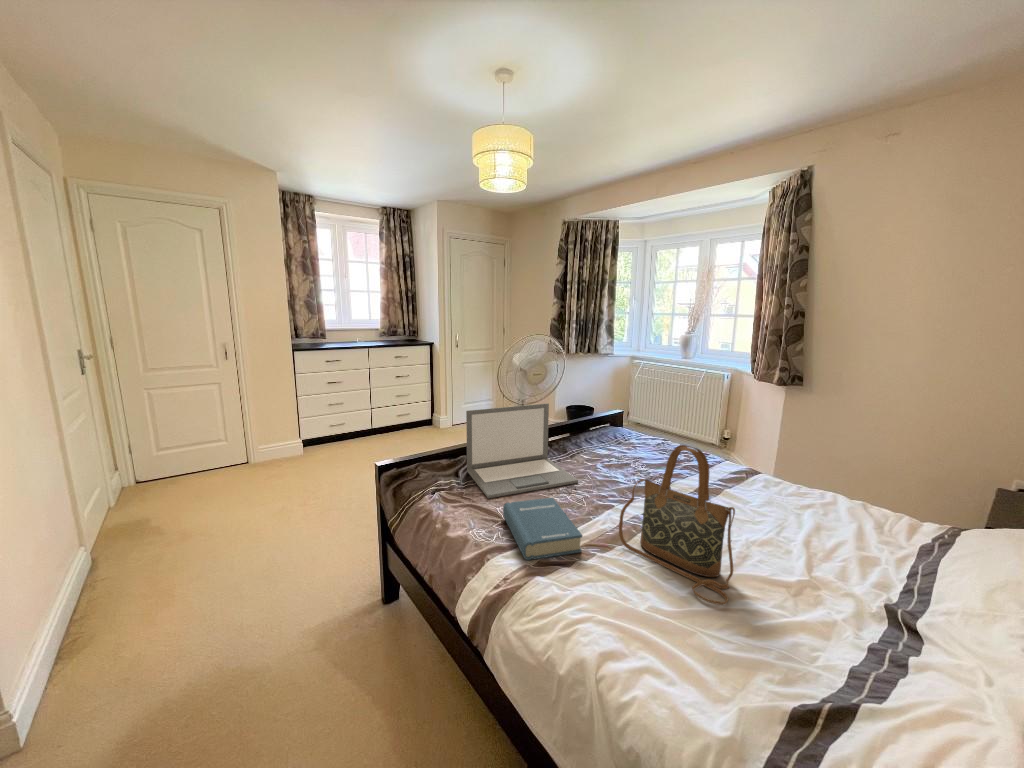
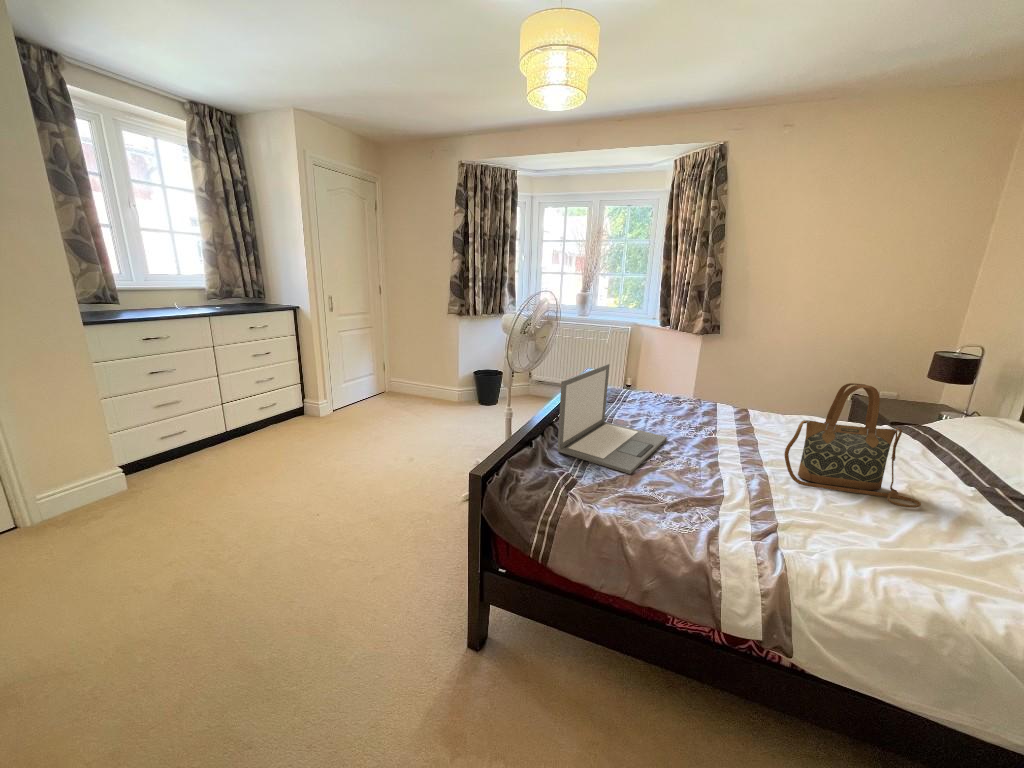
hardback book: present [503,498,582,560] -> none [680,457,789,521]

